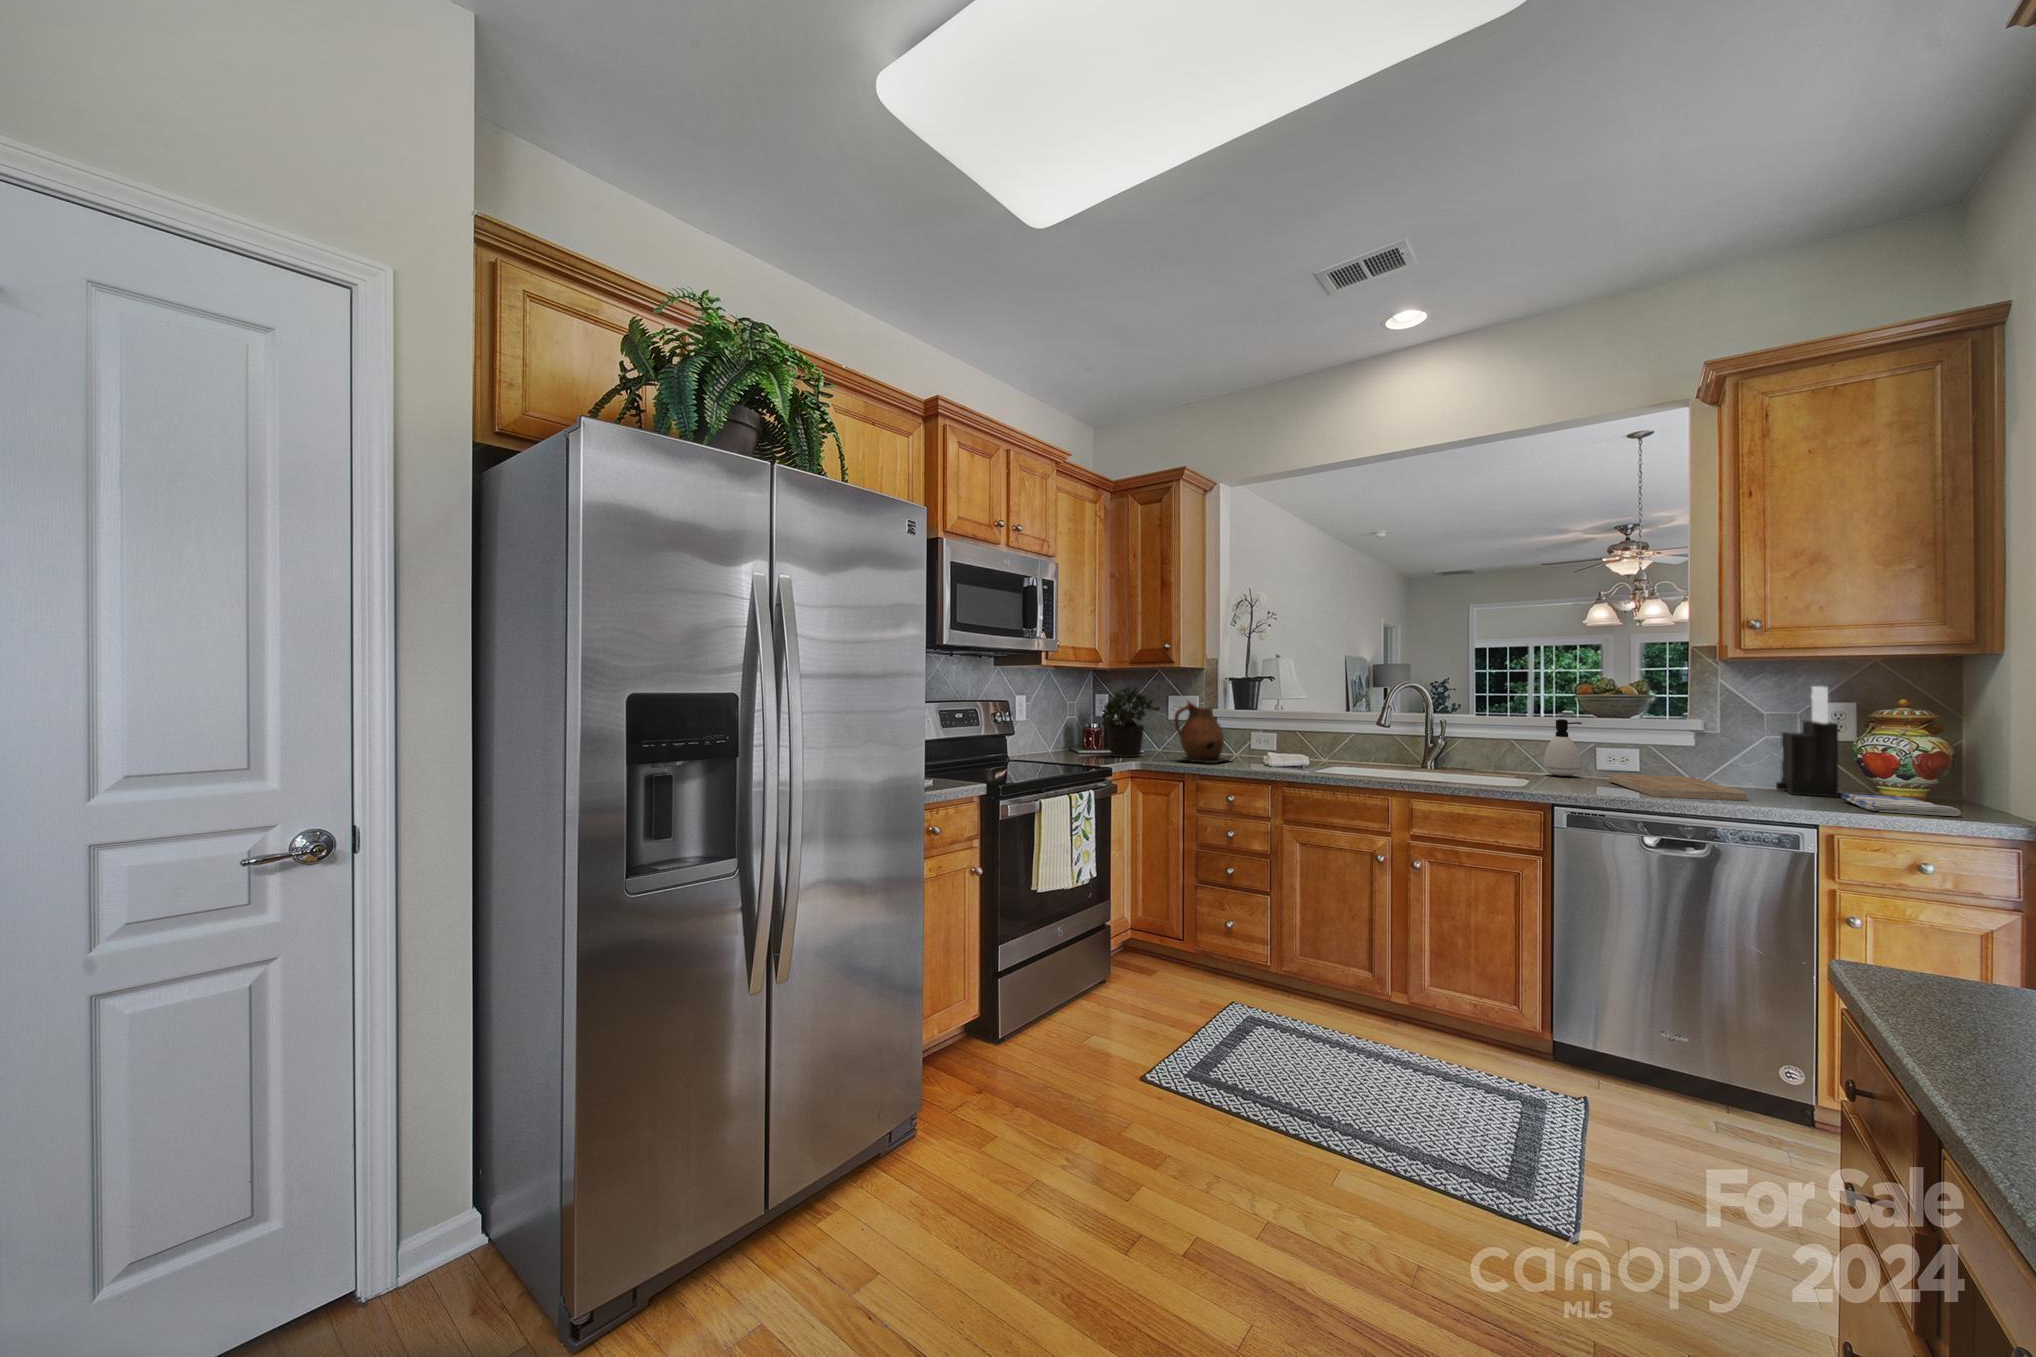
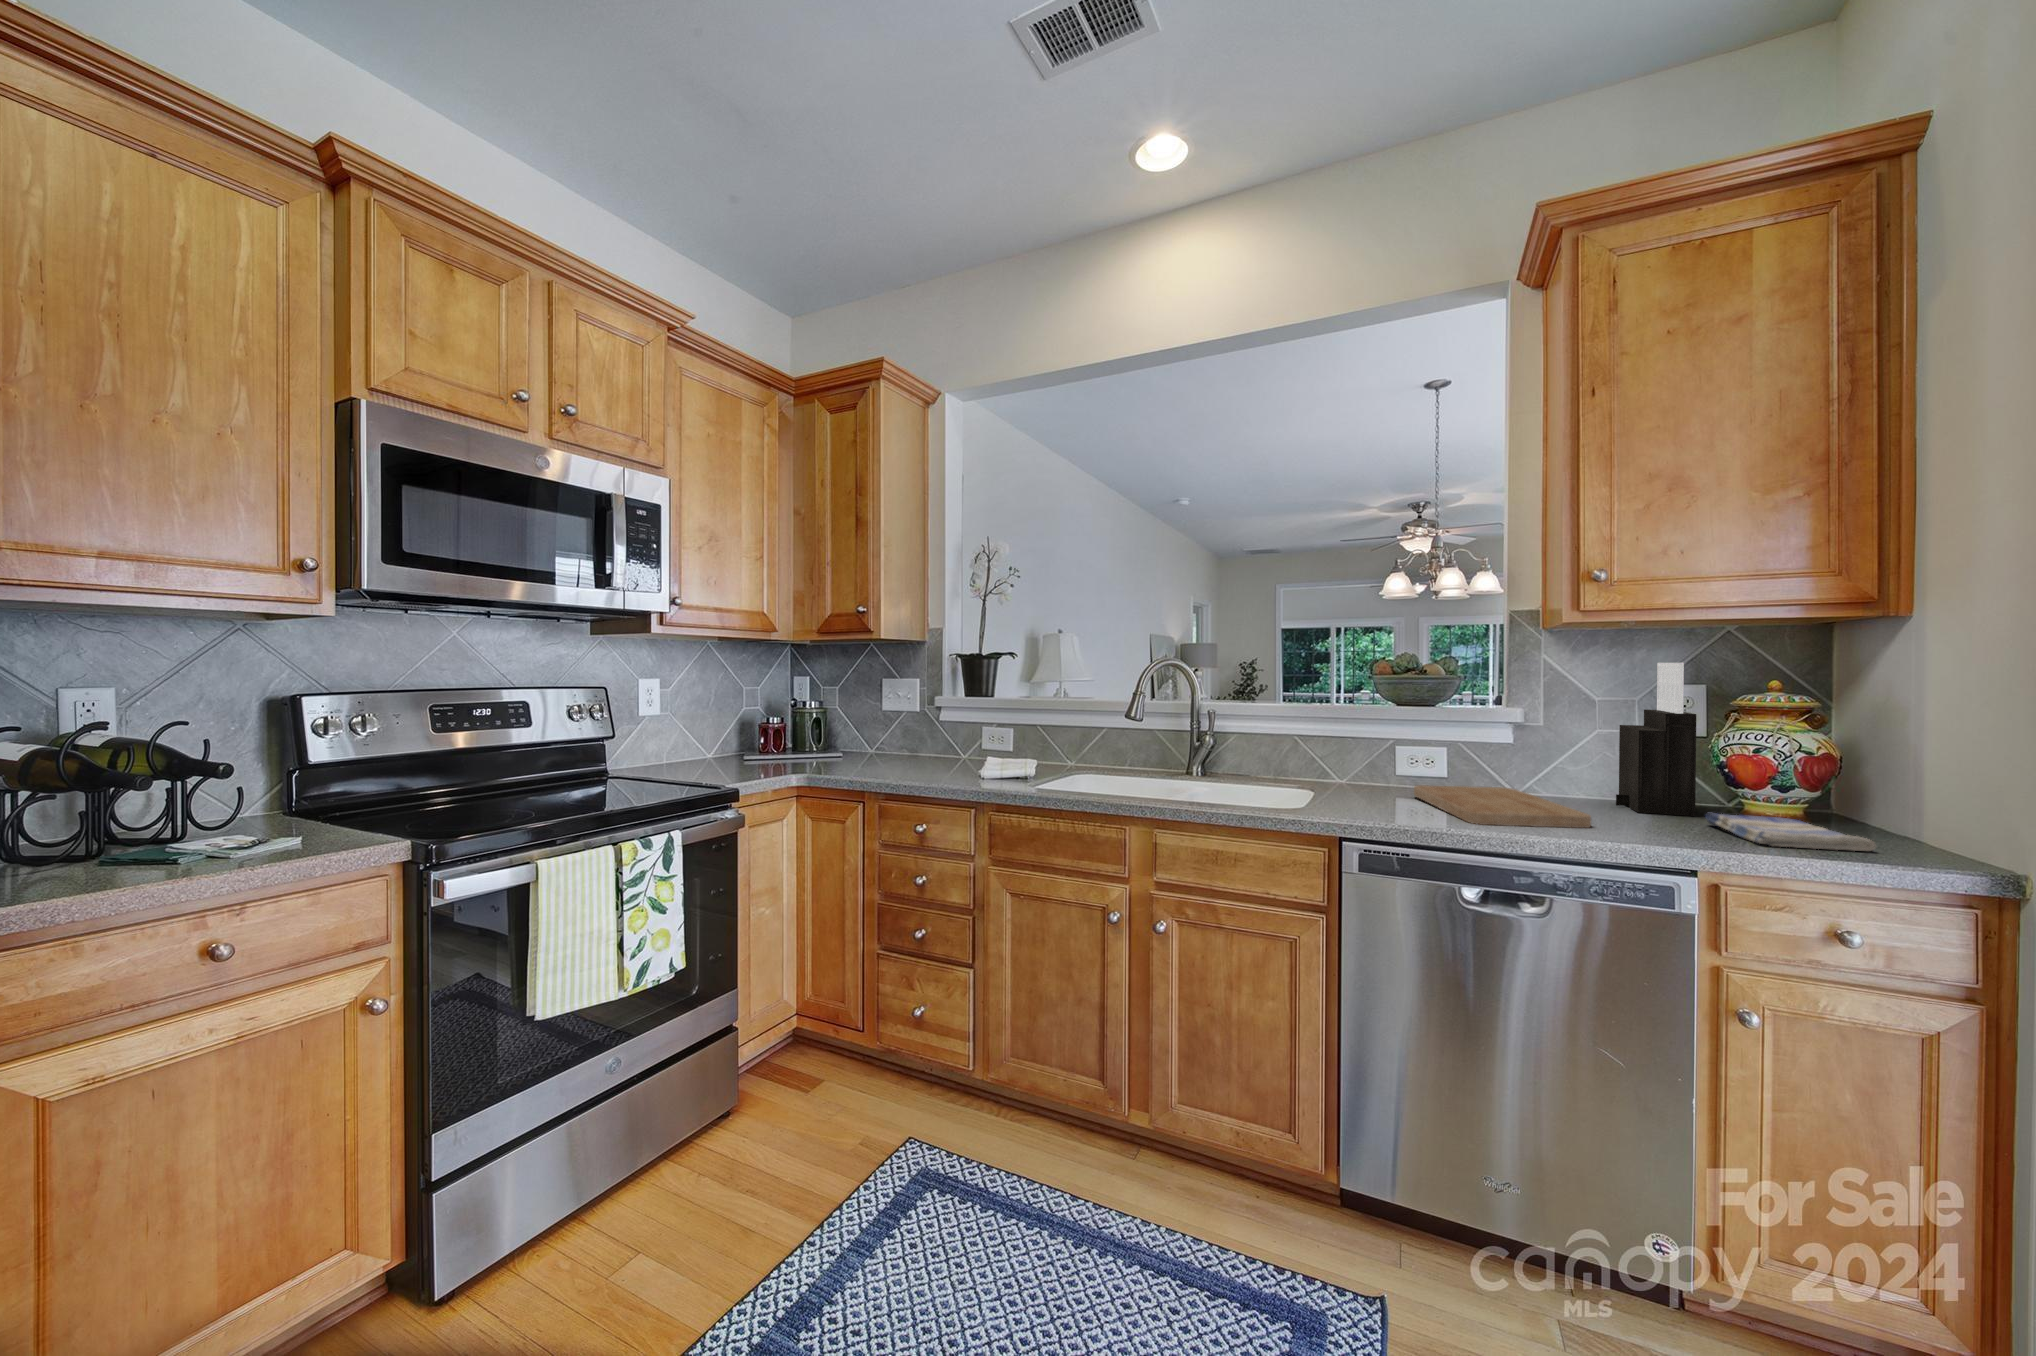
potted plant: present [1104,687,1160,757] -> none [763,665,853,769]
ceramic pitcher: present [1174,701,1229,763] -> none [858,686,943,779]
soap dispenser: present [1543,719,1582,776] -> none [1334,710,1381,787]

